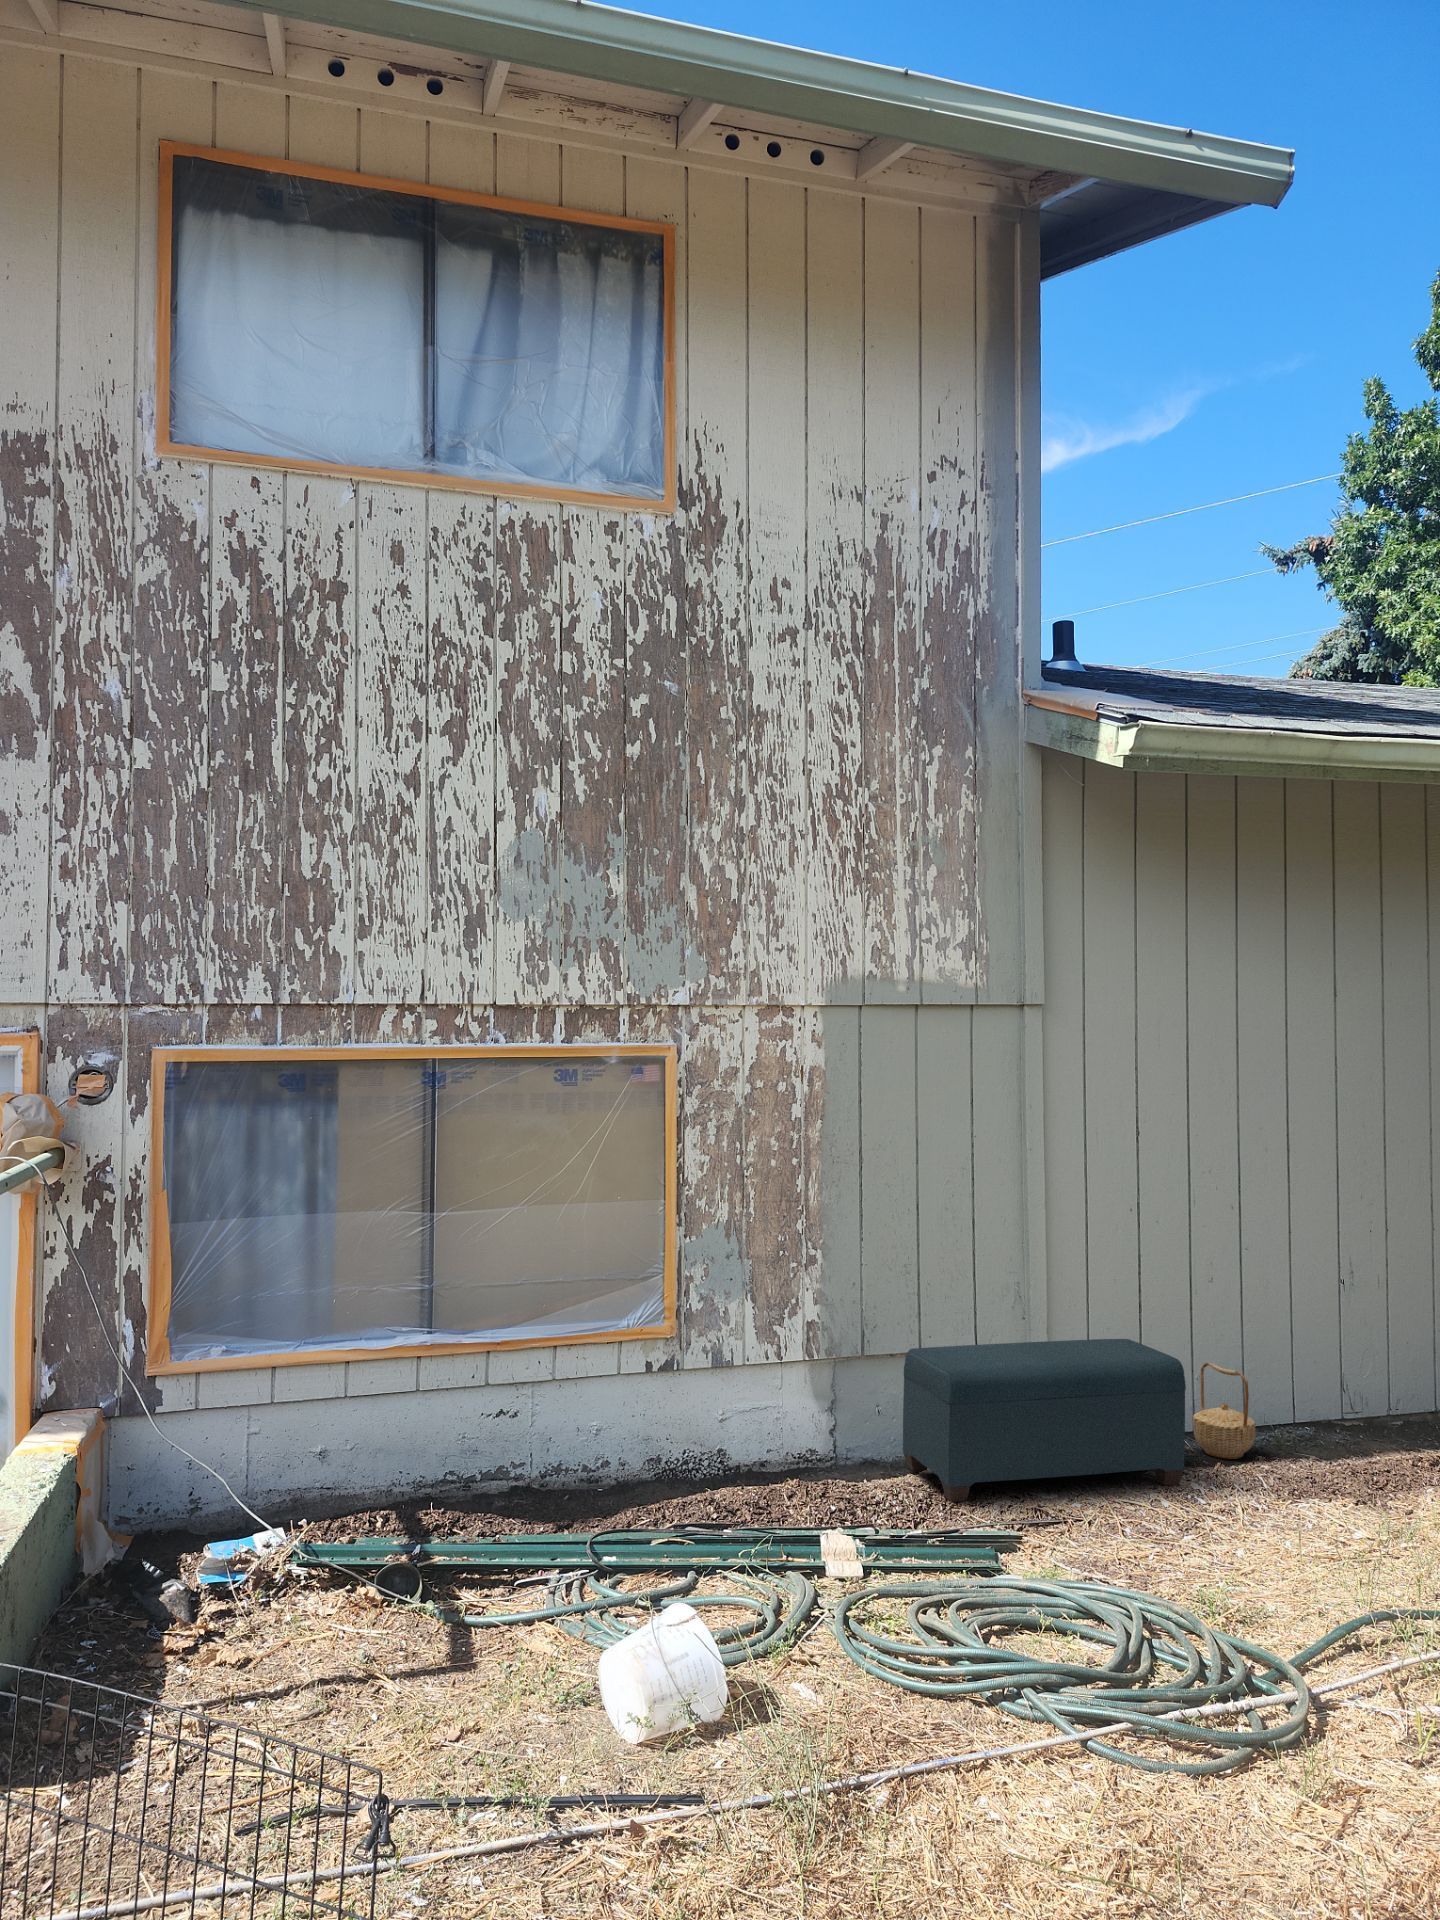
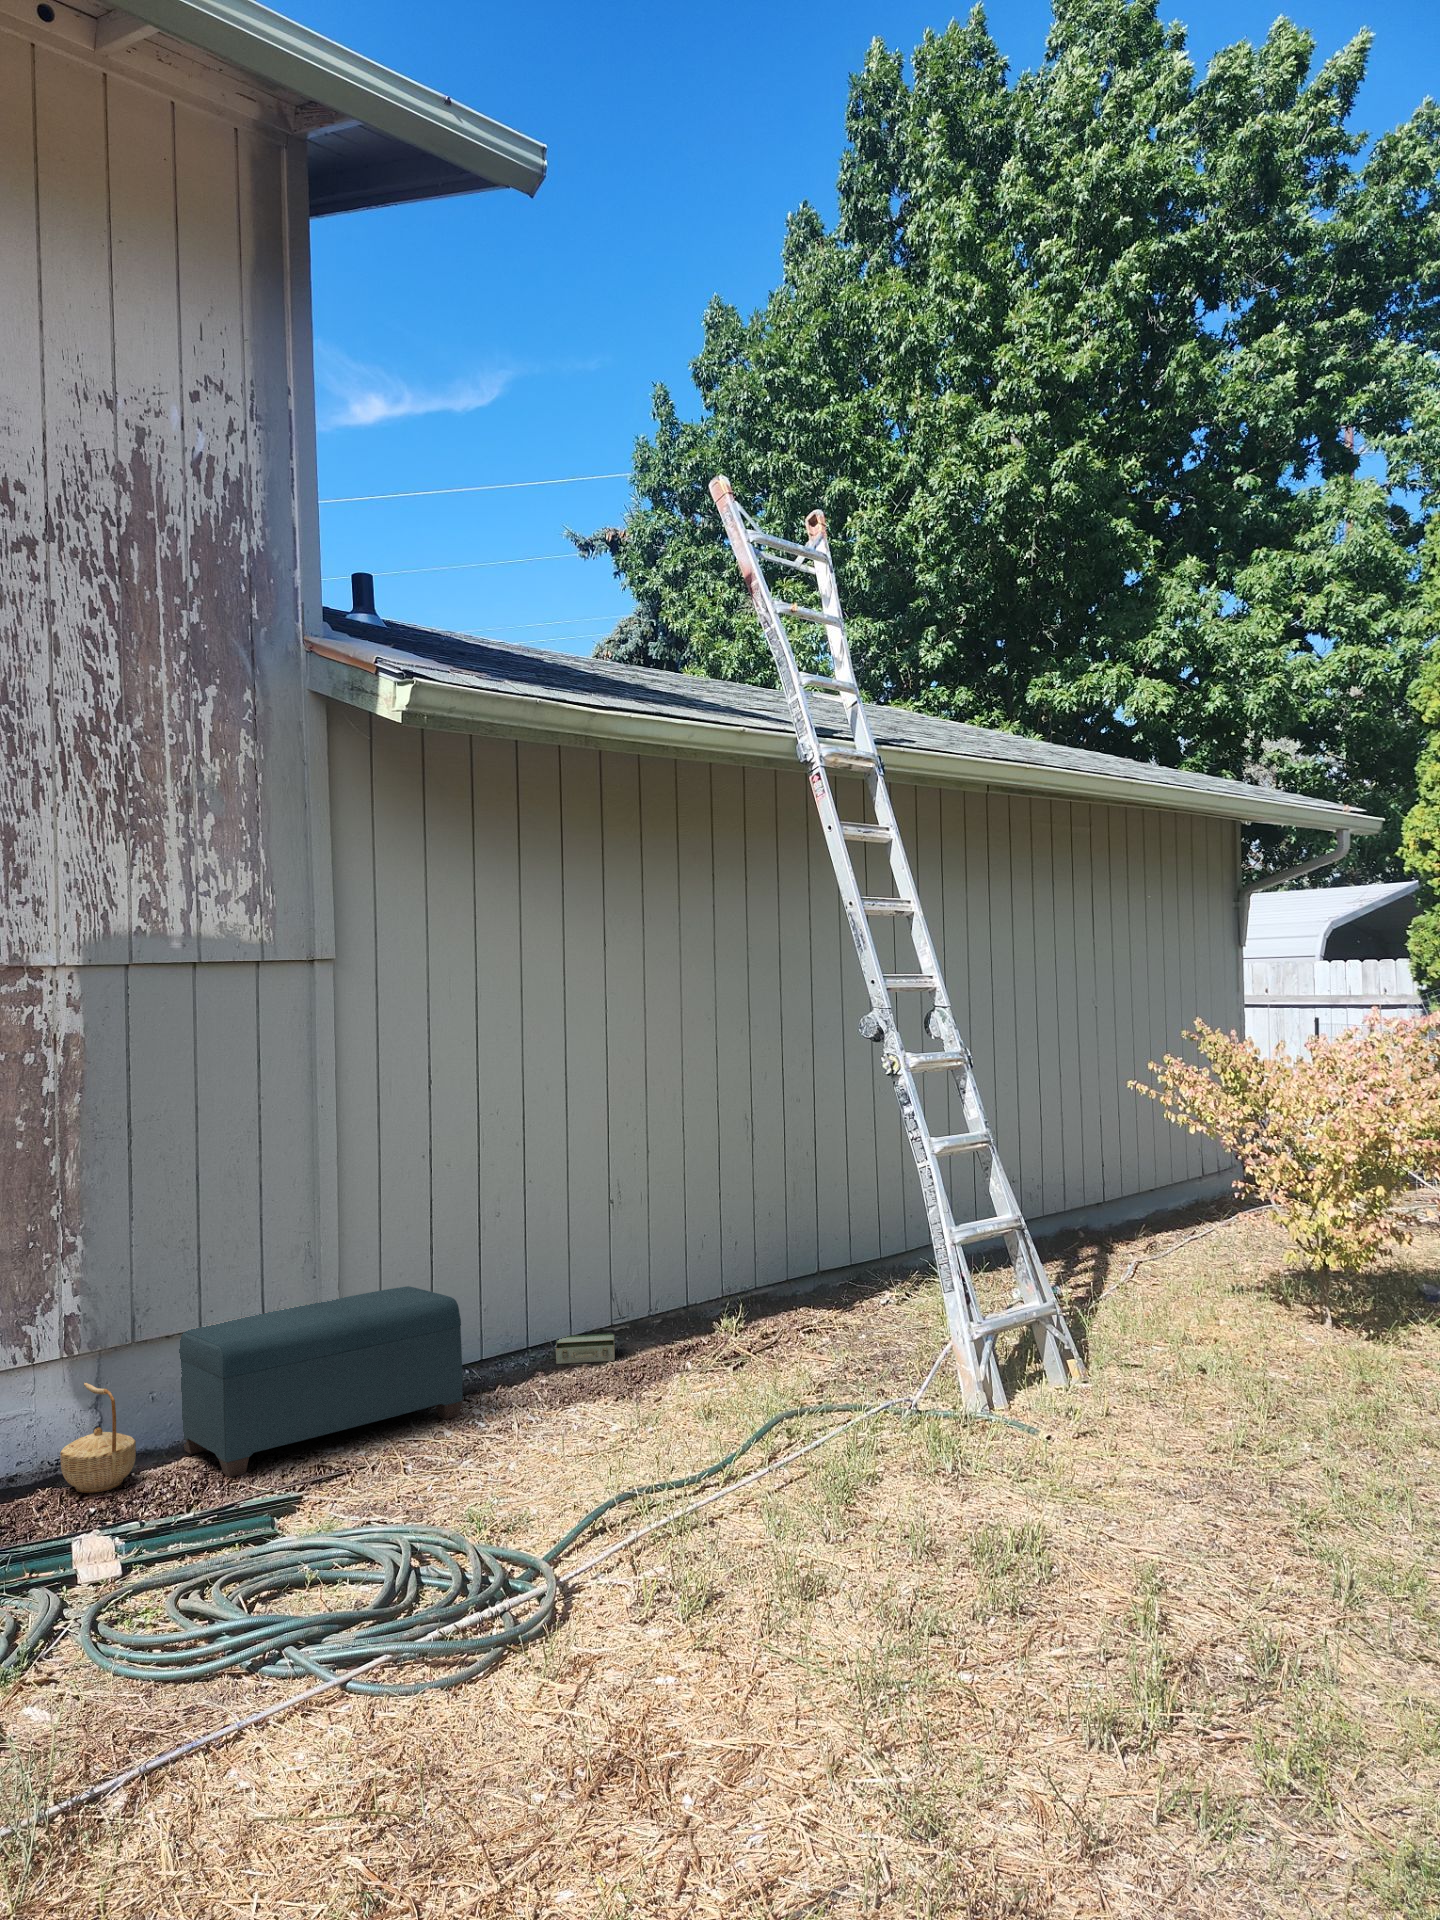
basket: present [1193,1362,1256,1459] -> present [60,1383,136,1493]
toolbox: none [1284,1417,1353,1455] -> present [556,1334,615,1364]

